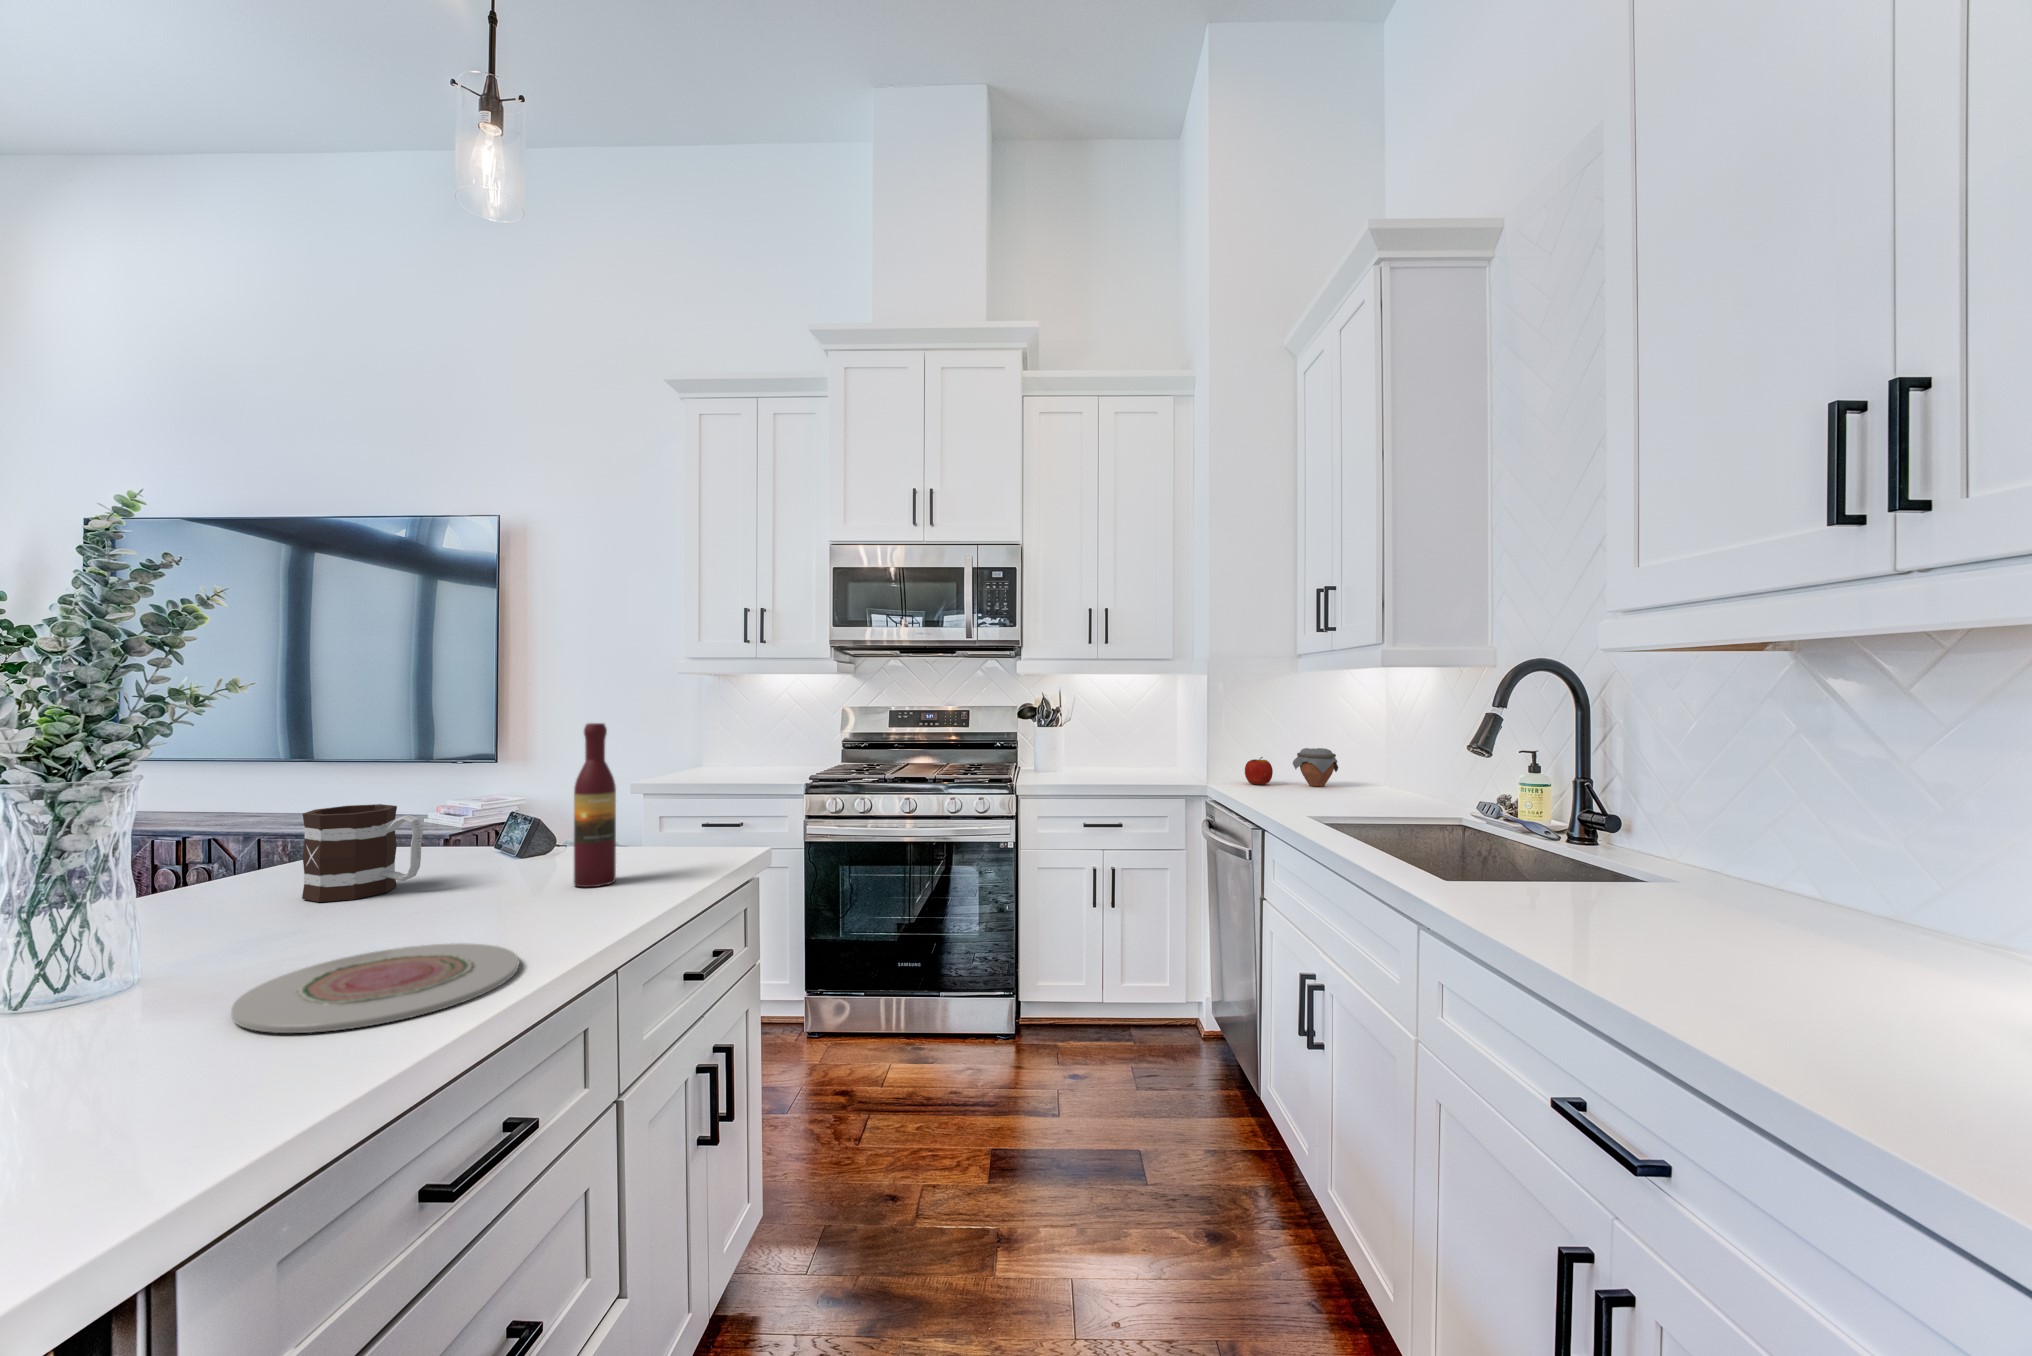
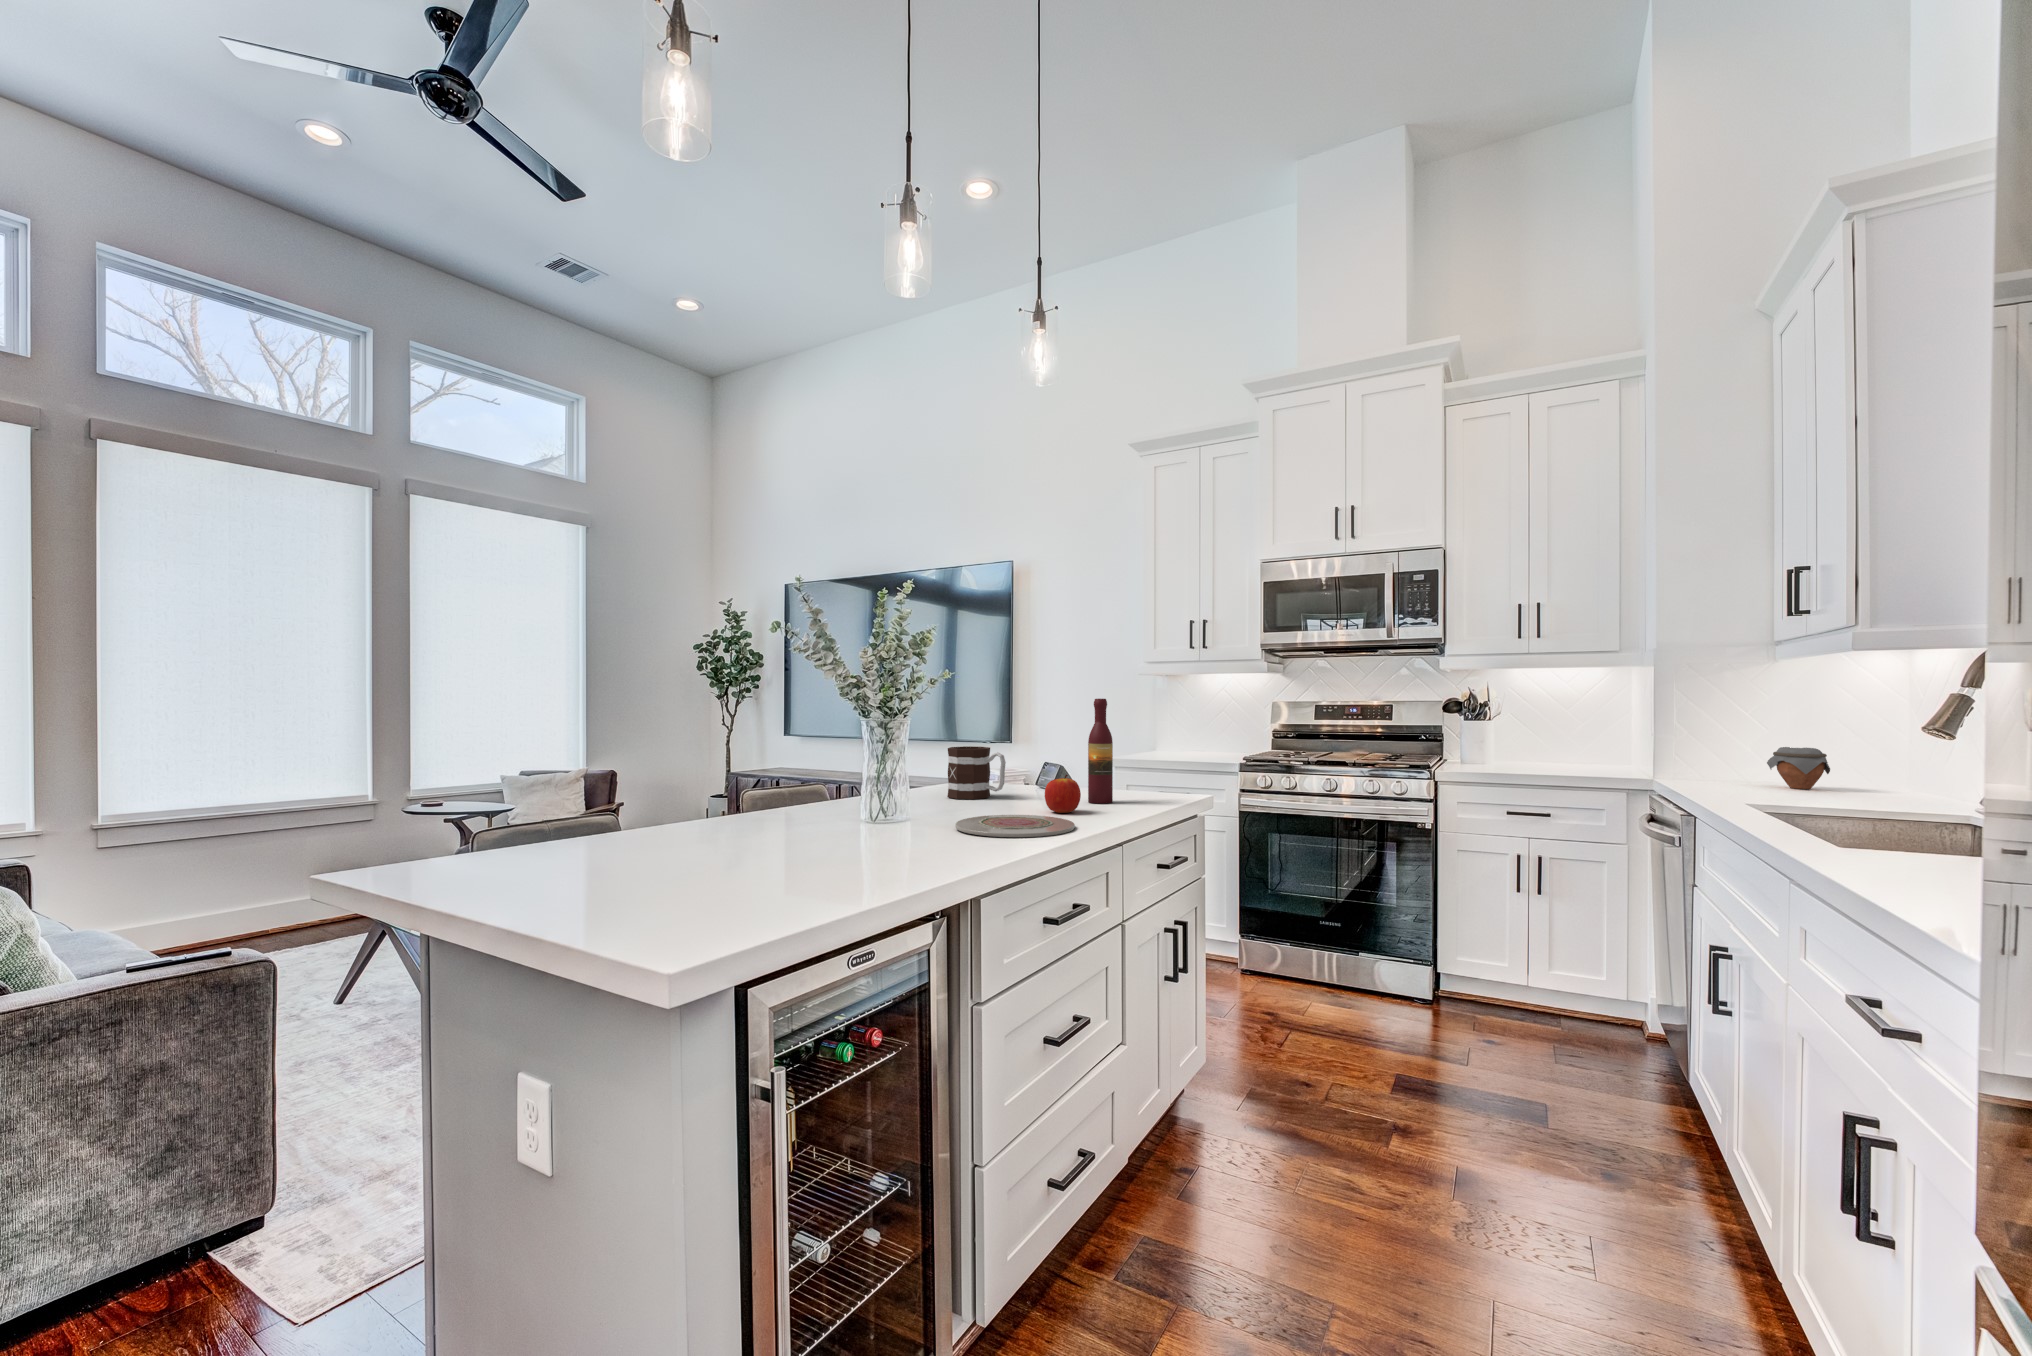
apple: present [1245,757,1273,785] -> present [1045,775,1081,813]

